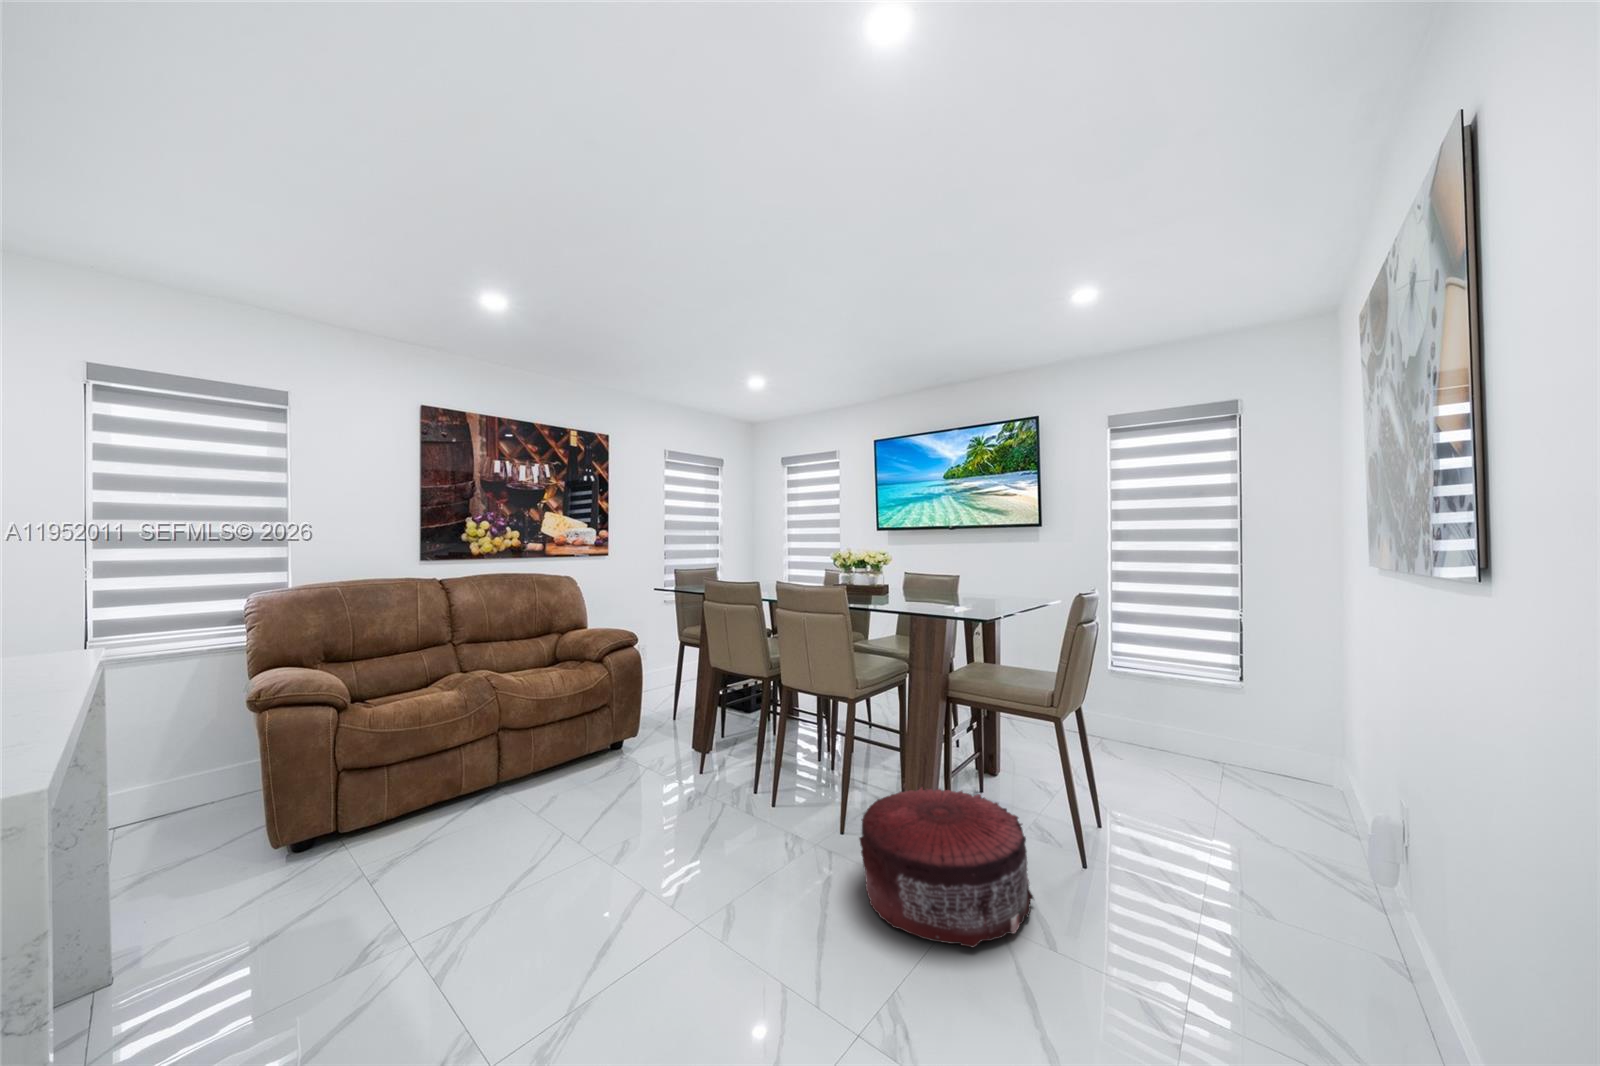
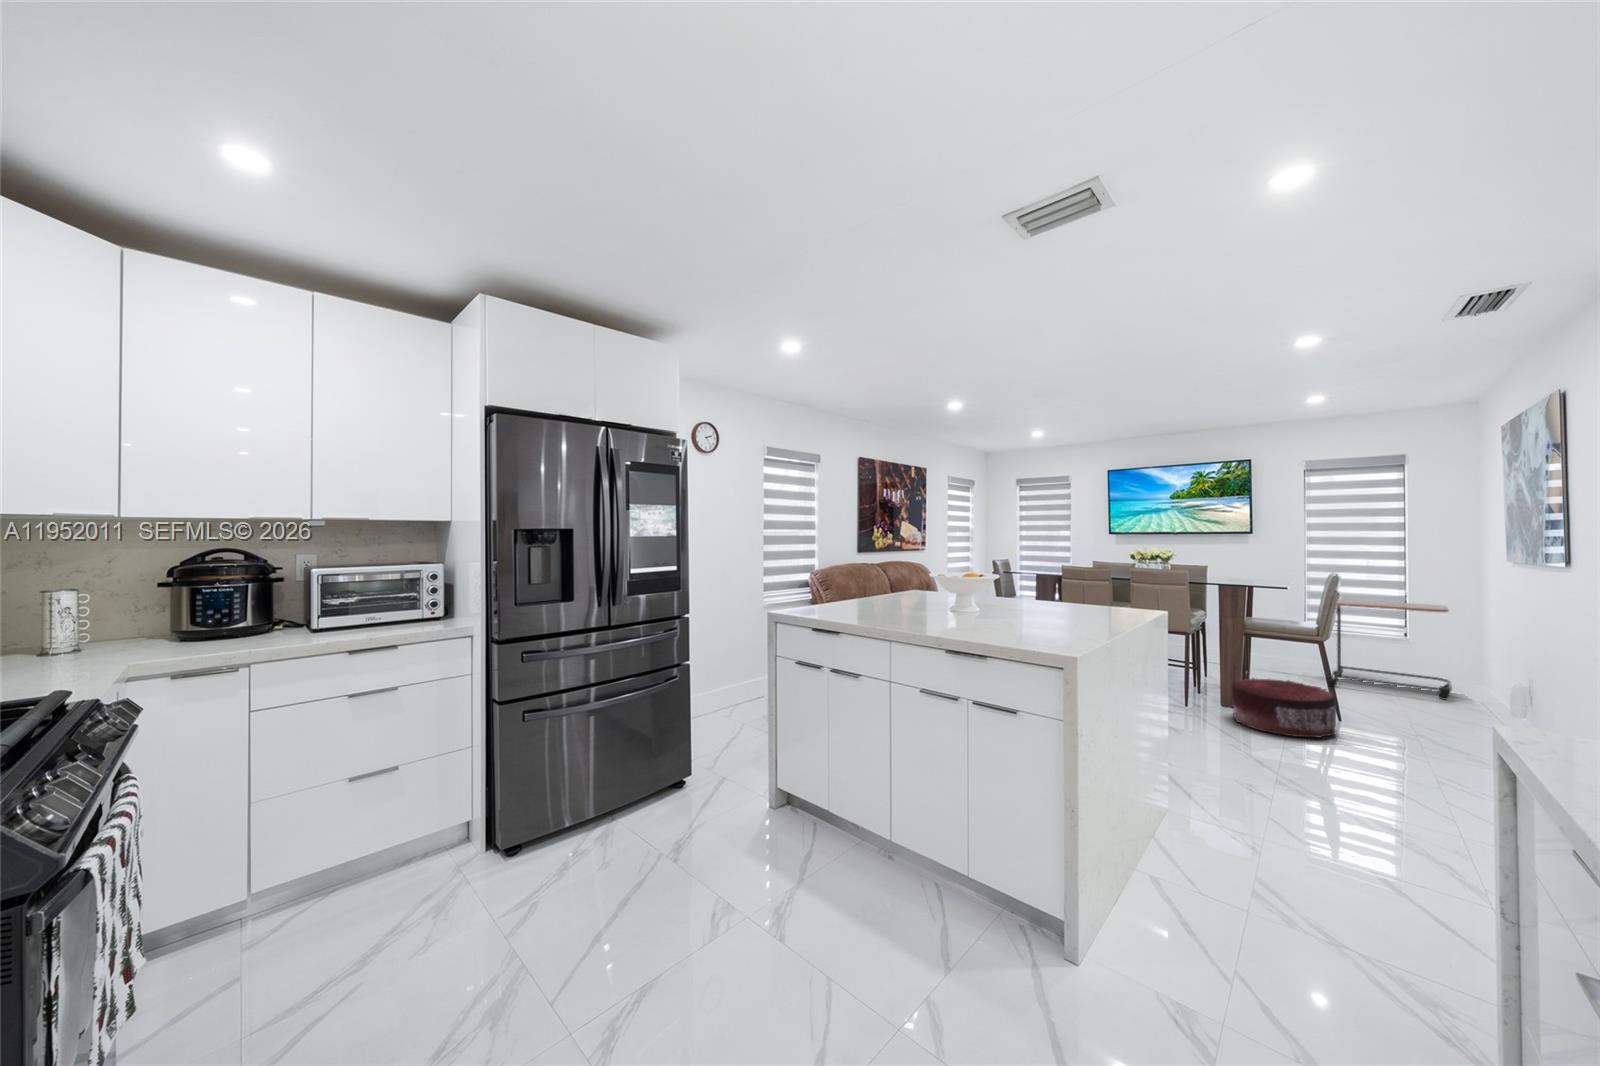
side table: none [1120,626,1306,803] -> present [1328,599,1452,700]

